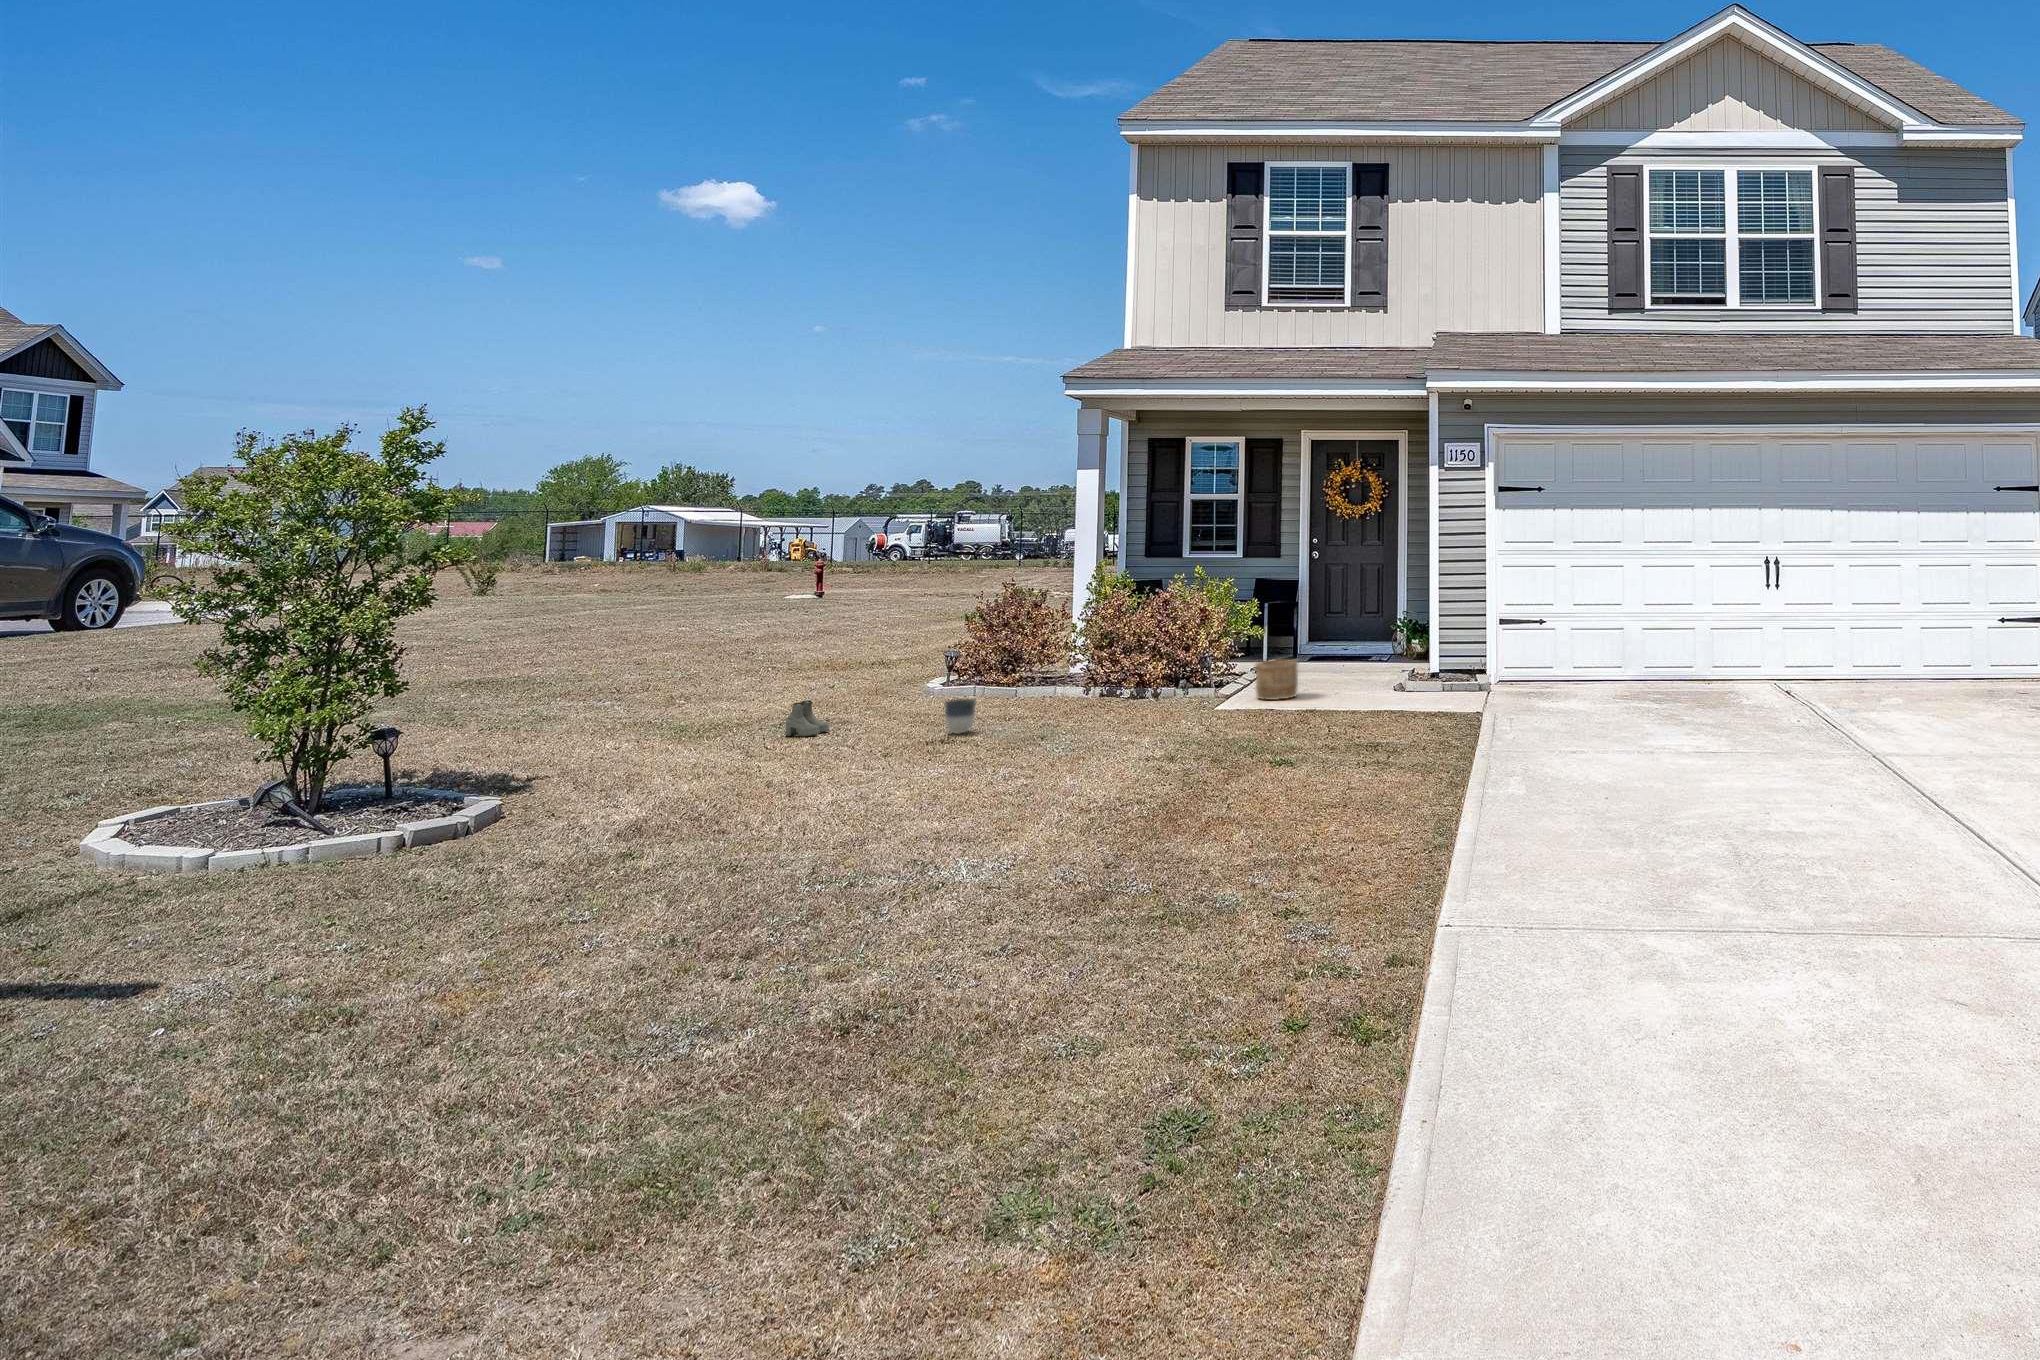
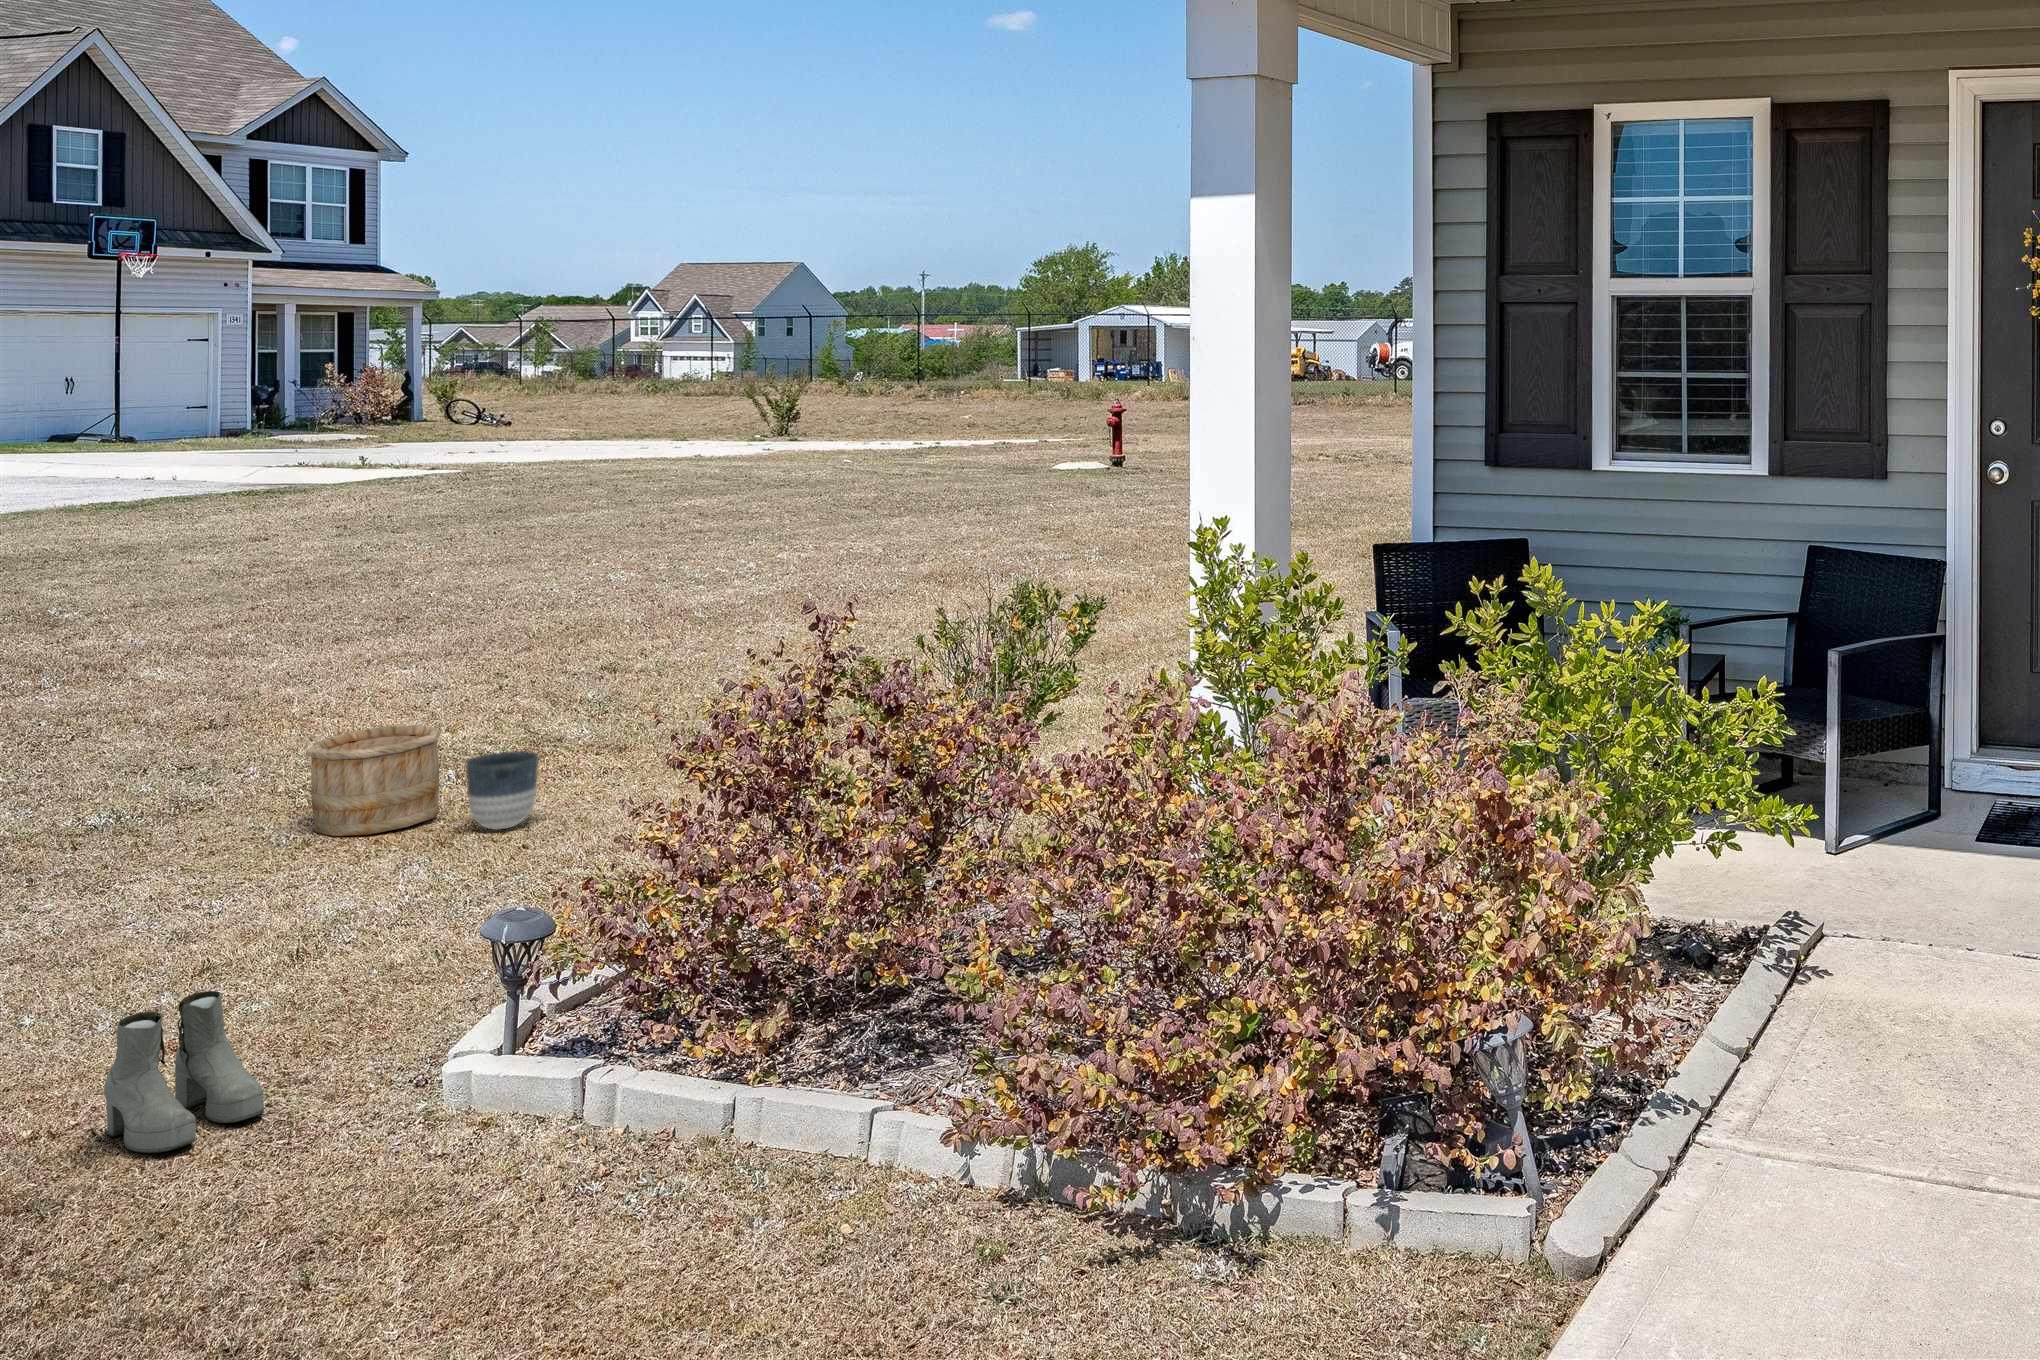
wooden bucket: present [1255,659,1298,700] -> present [306,725,441,836]
planter: present [945,699,976,734] -> present [466,751,539,830]

